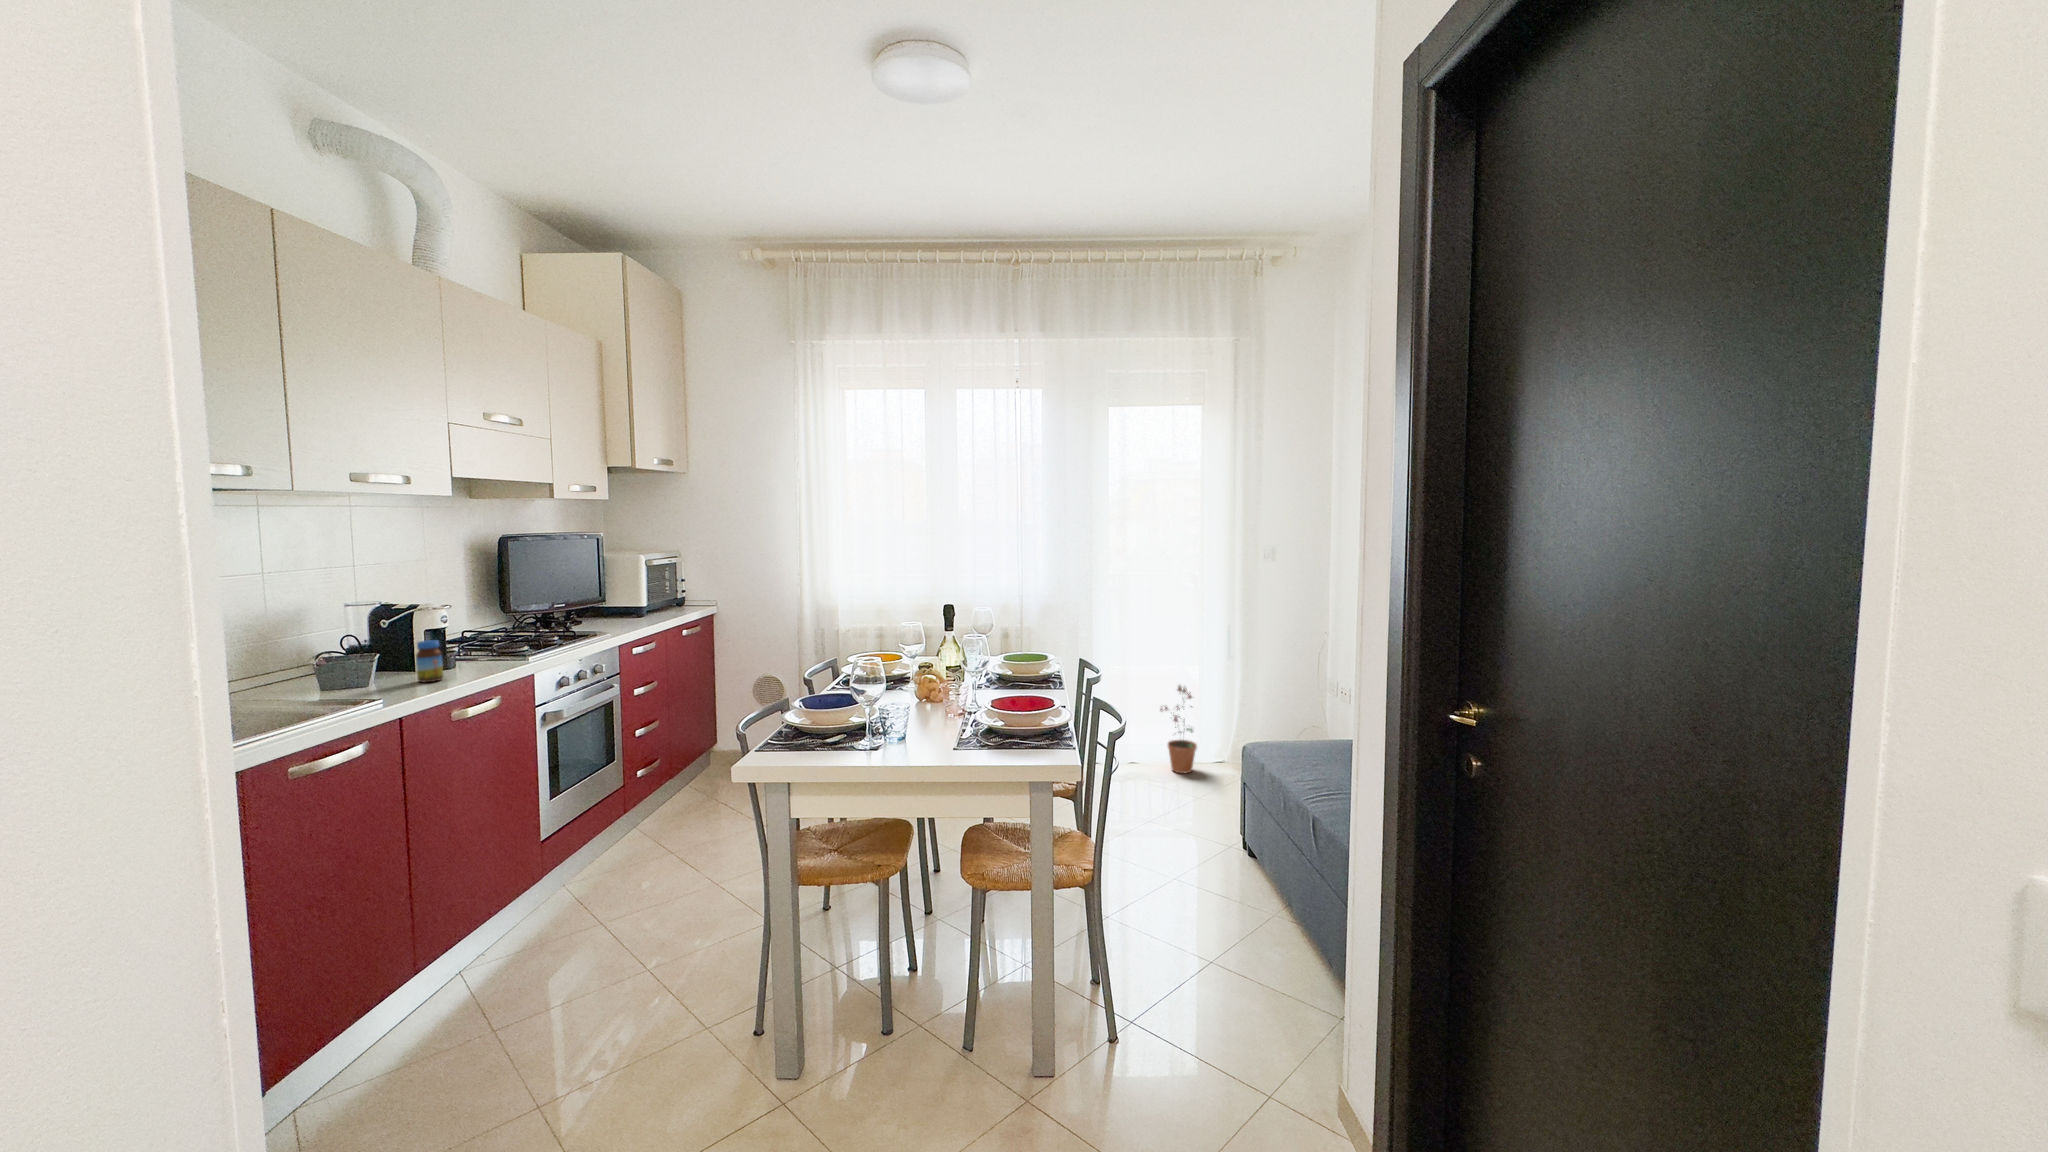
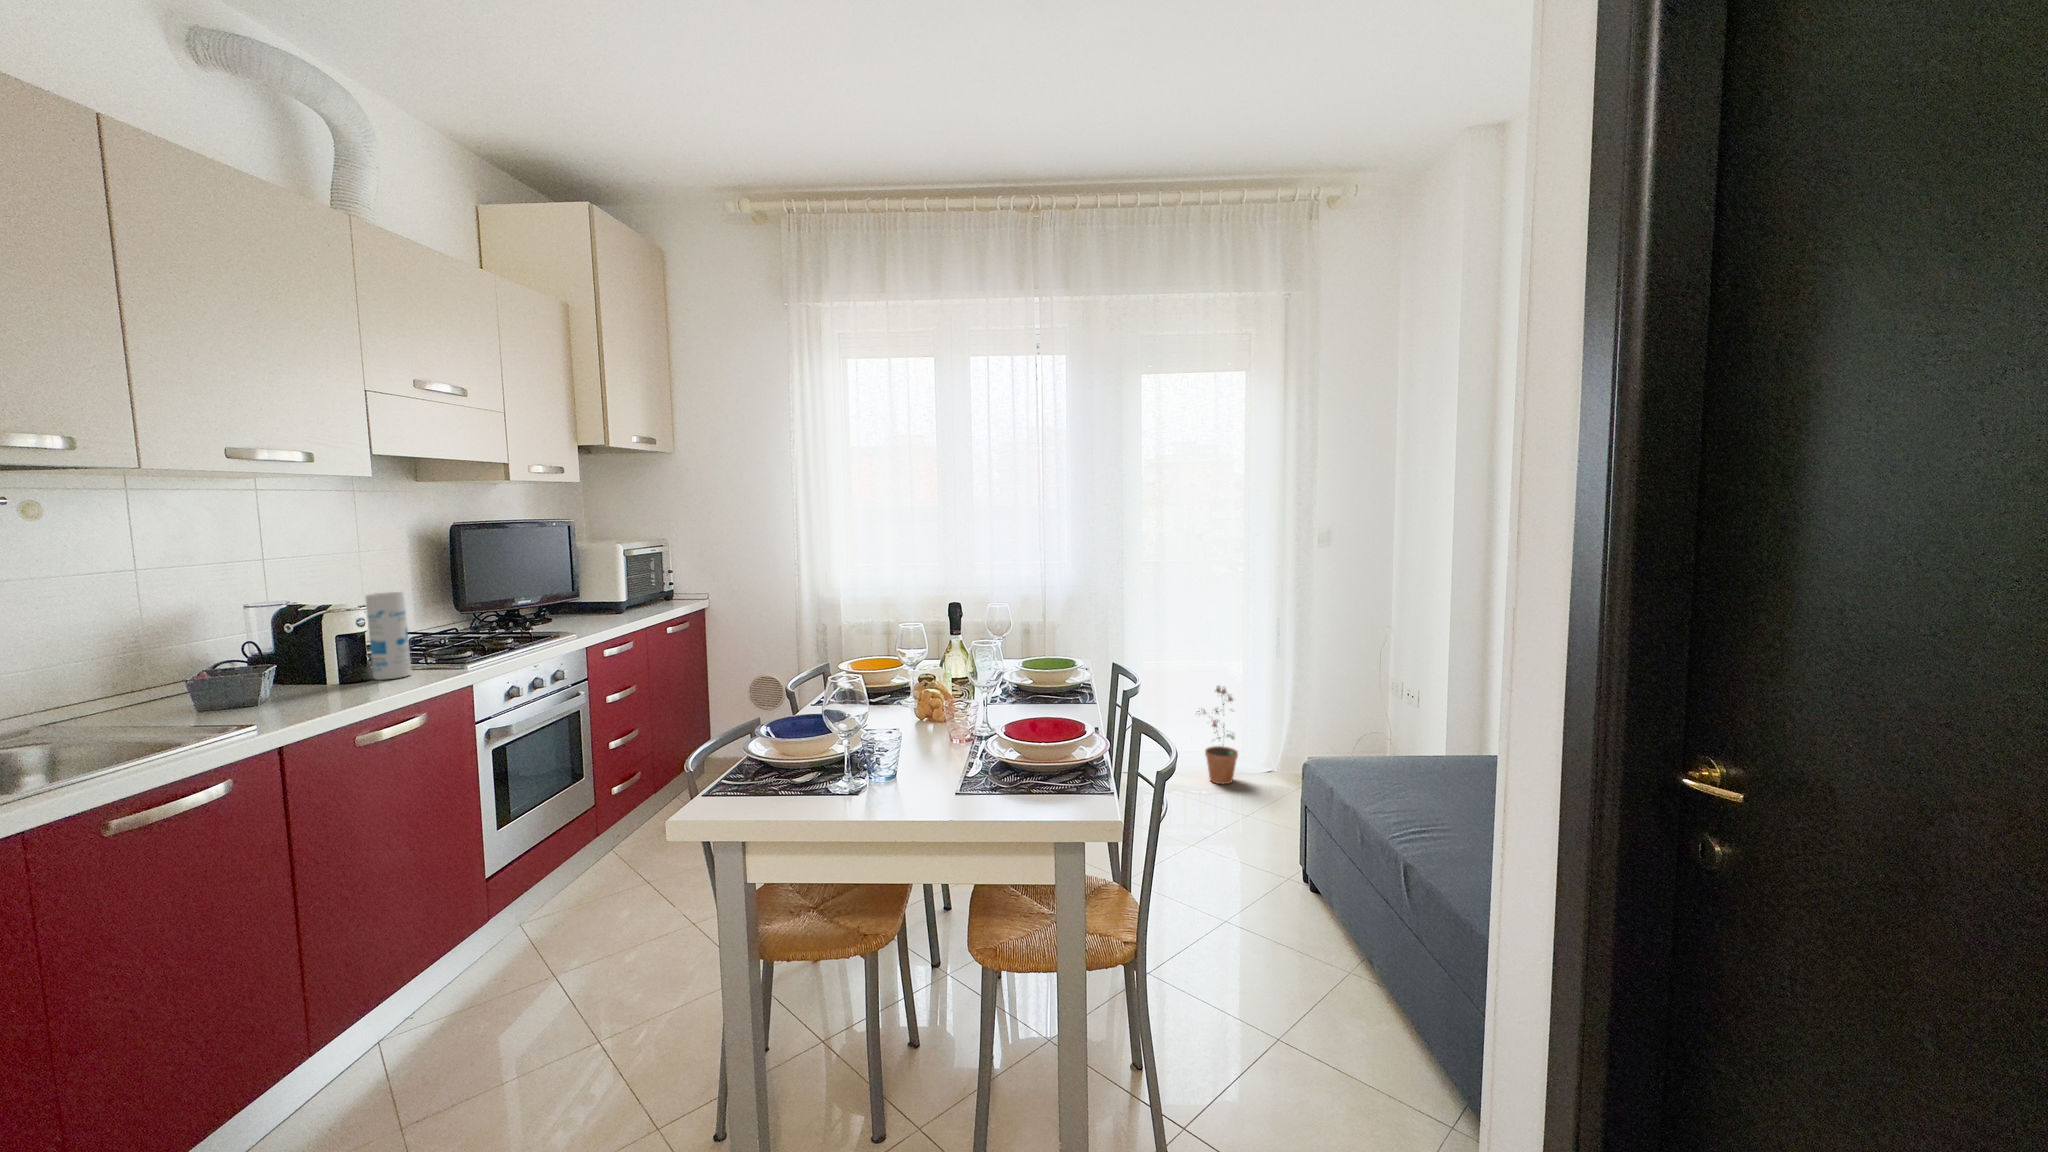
canister: none [451,594,486,667] -> present [366,592,412,680]
jar: present [416,640,443,682] -> none [313,649,349,701]

